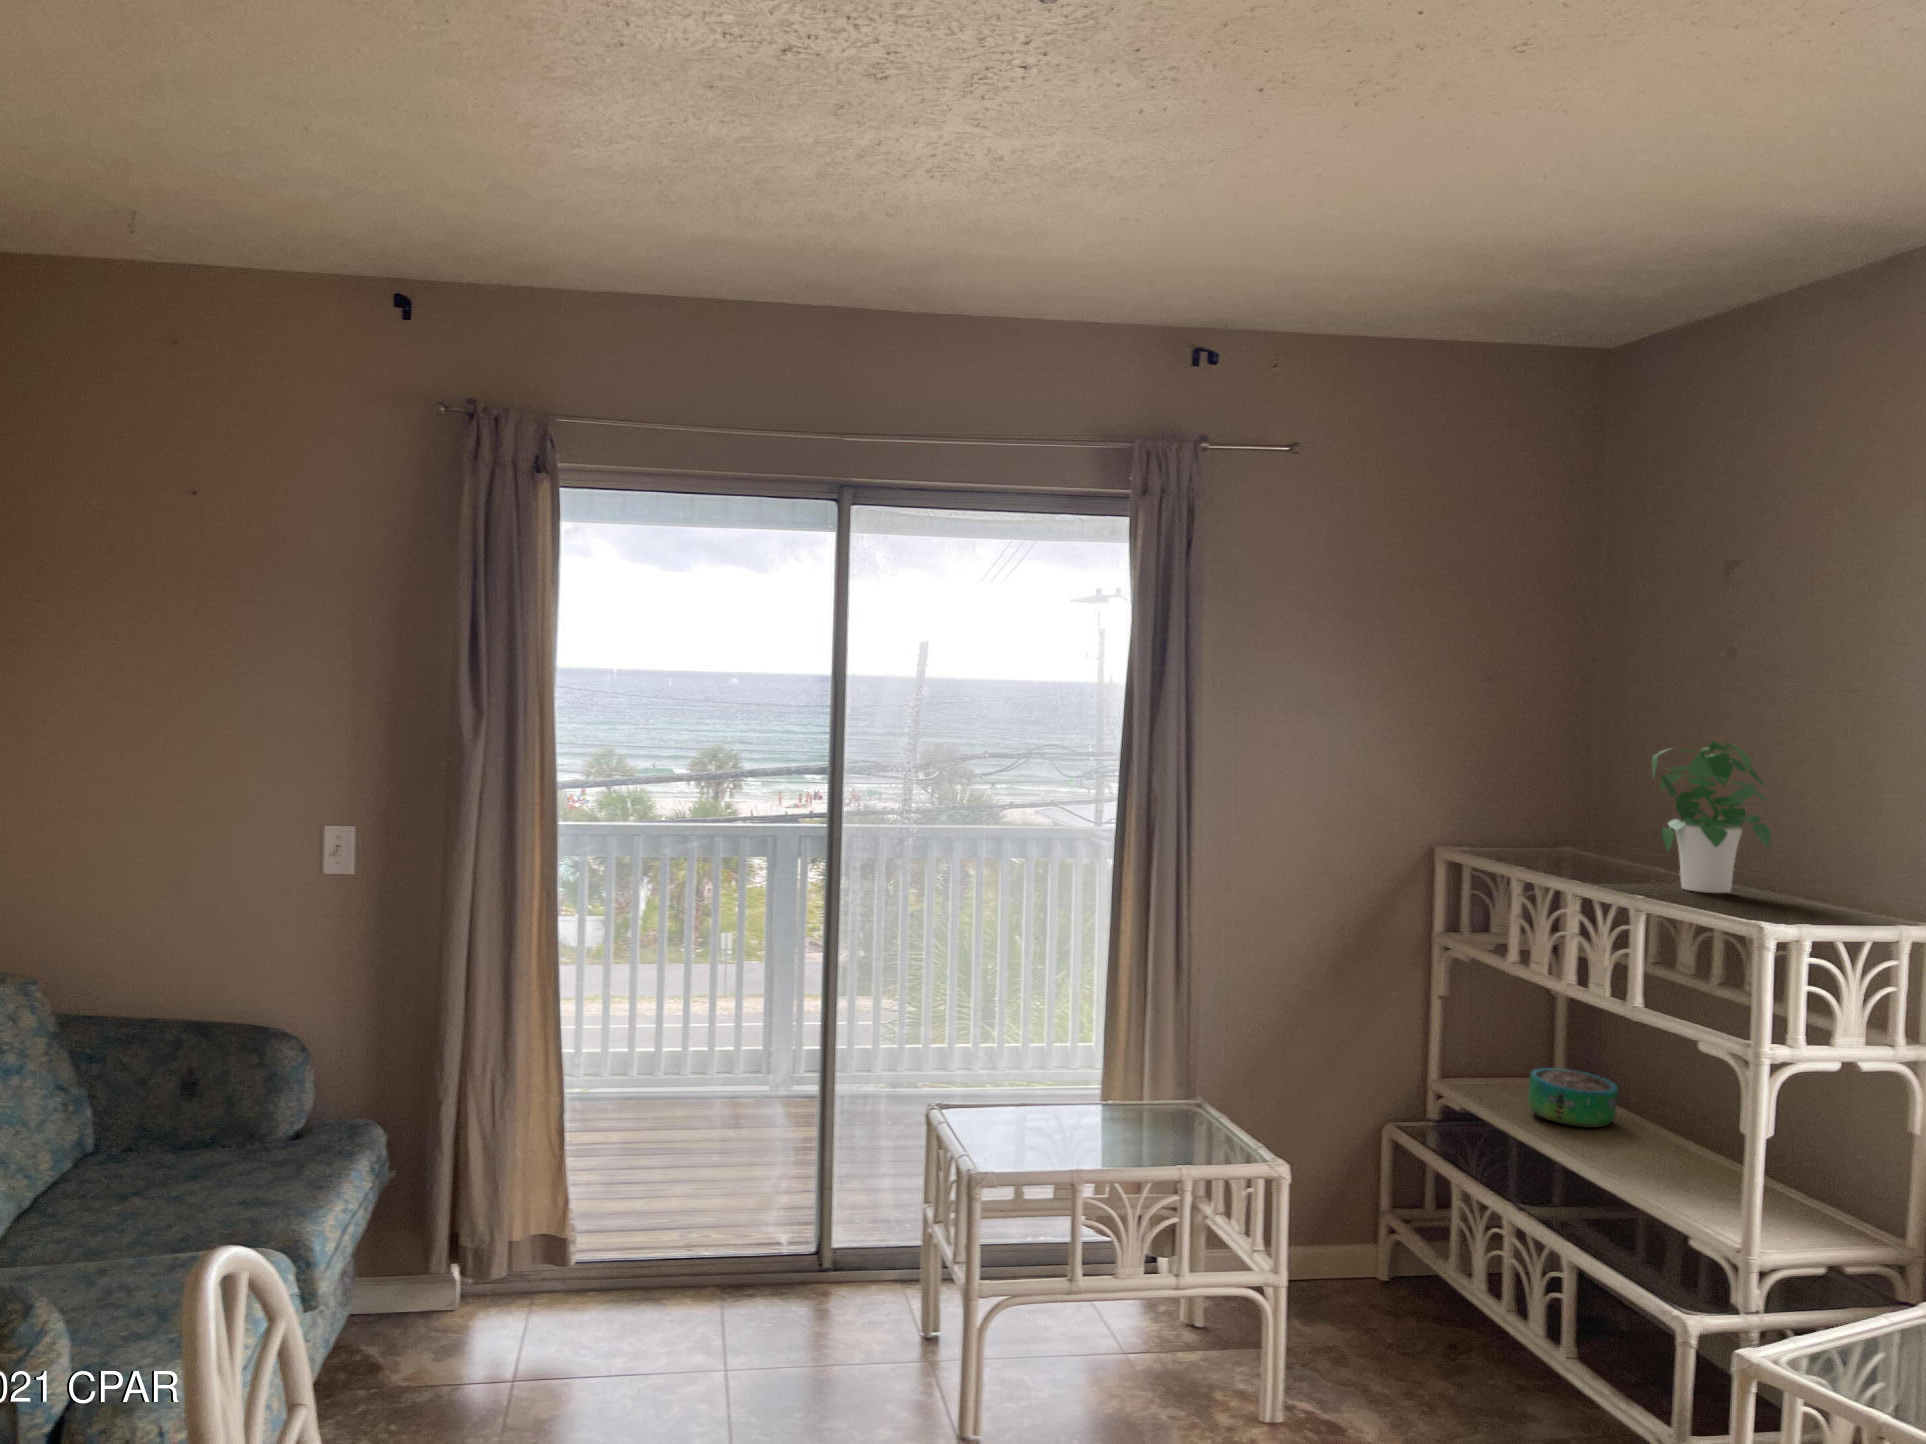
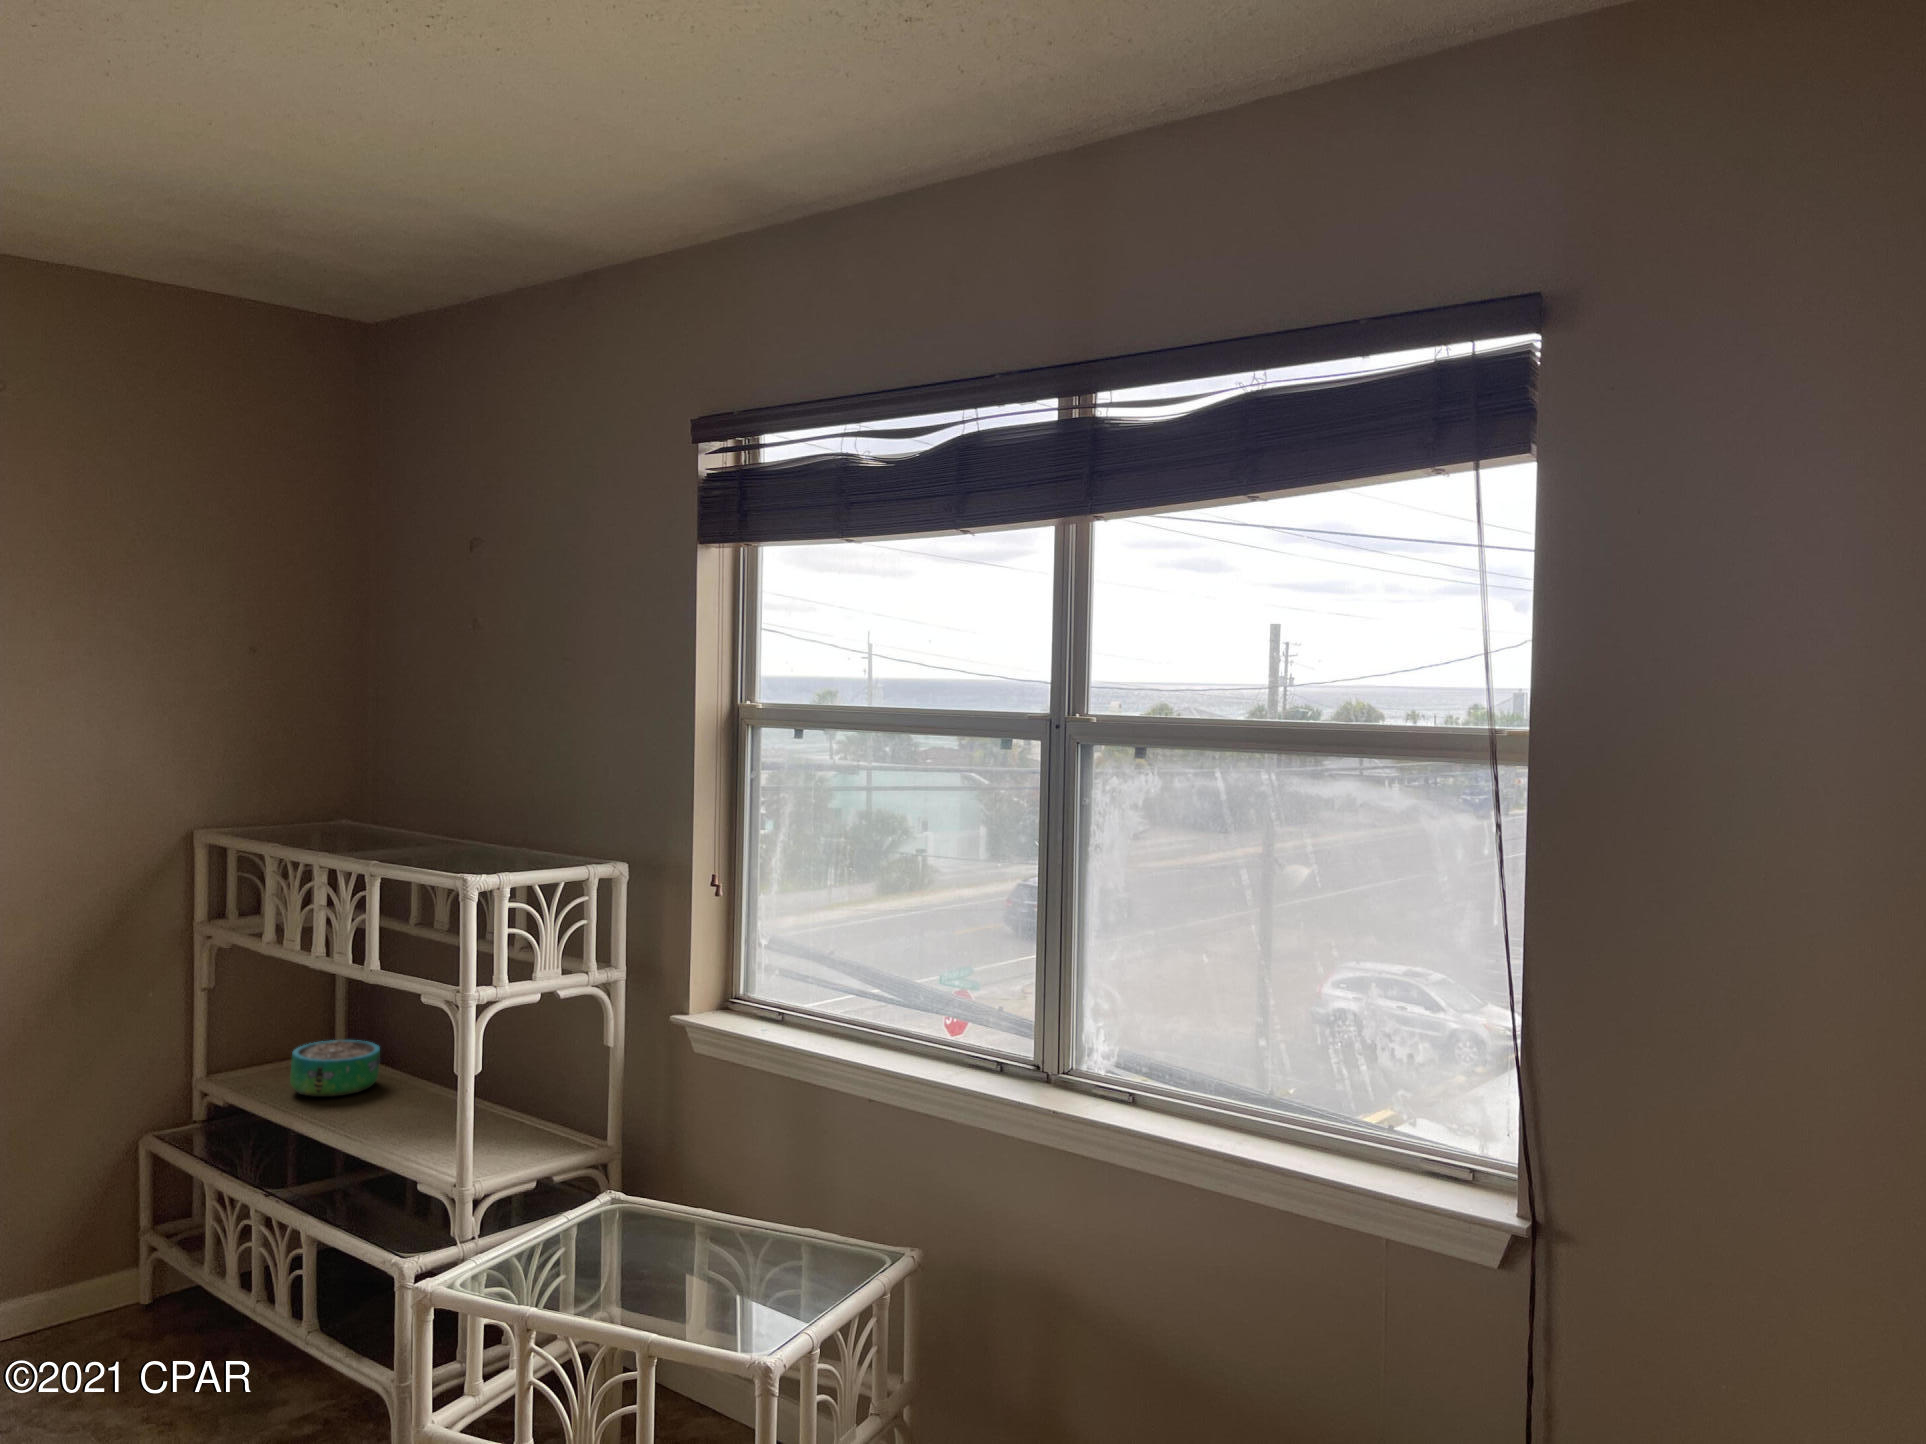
potted plant: present [1652,742,1771,893] -> none [393,708,509,852]

